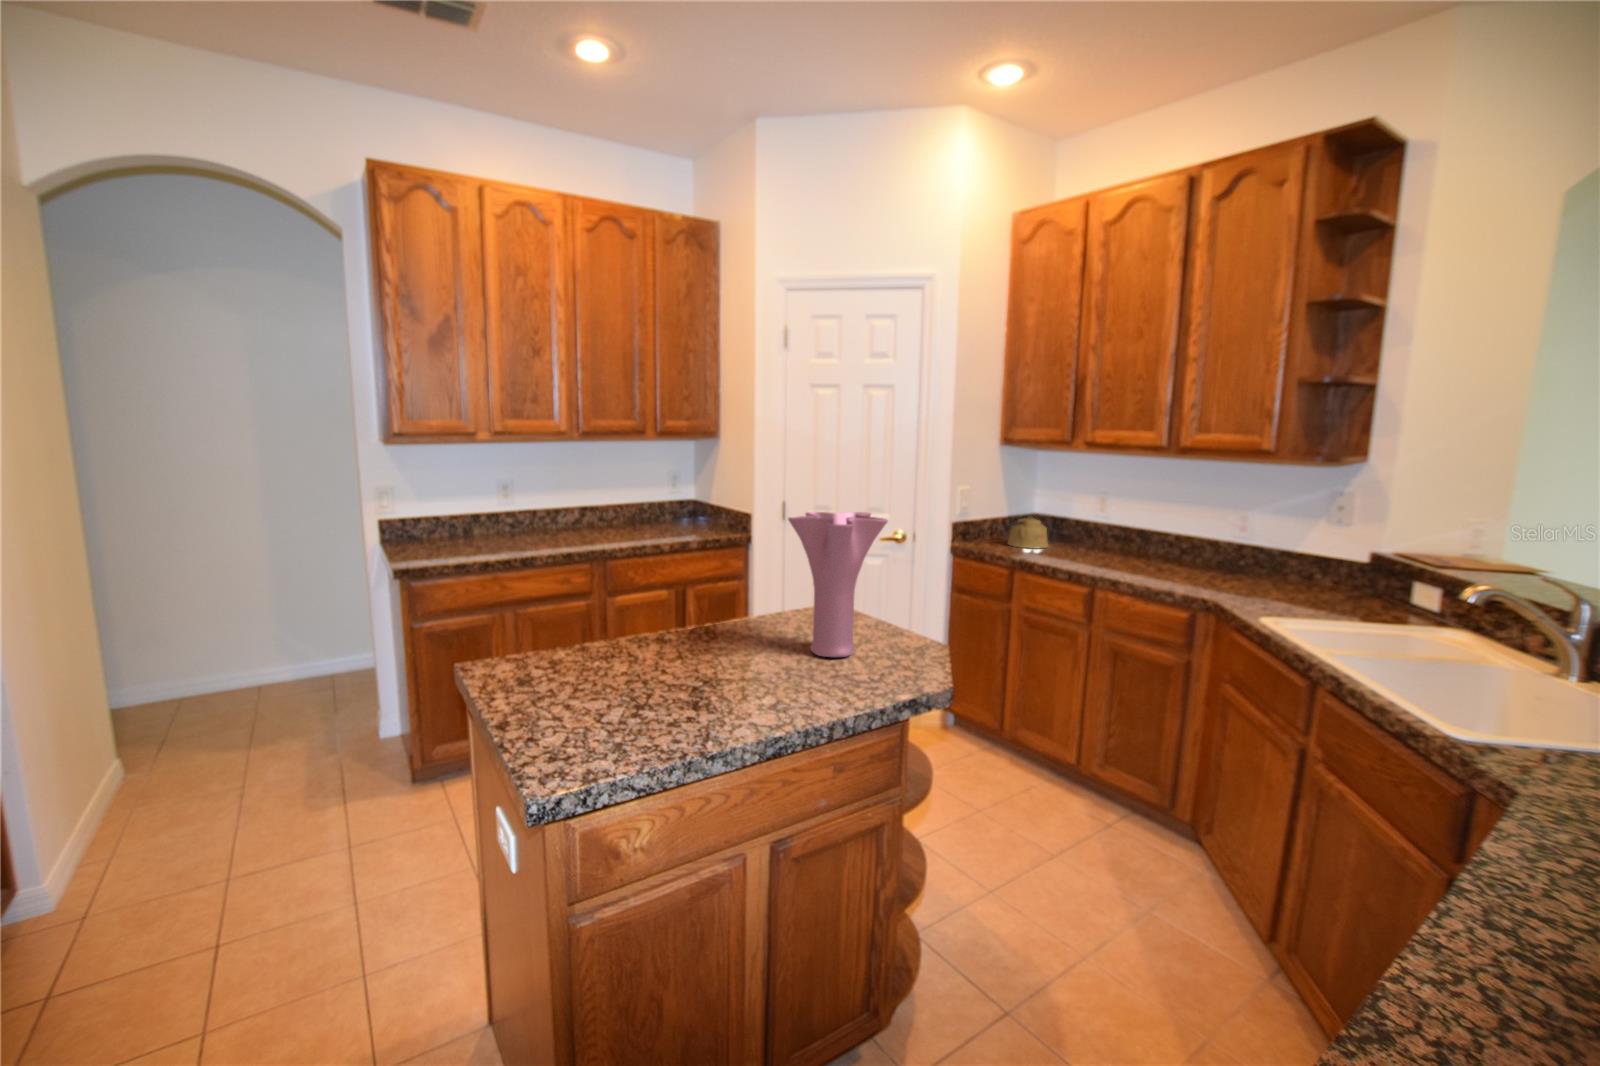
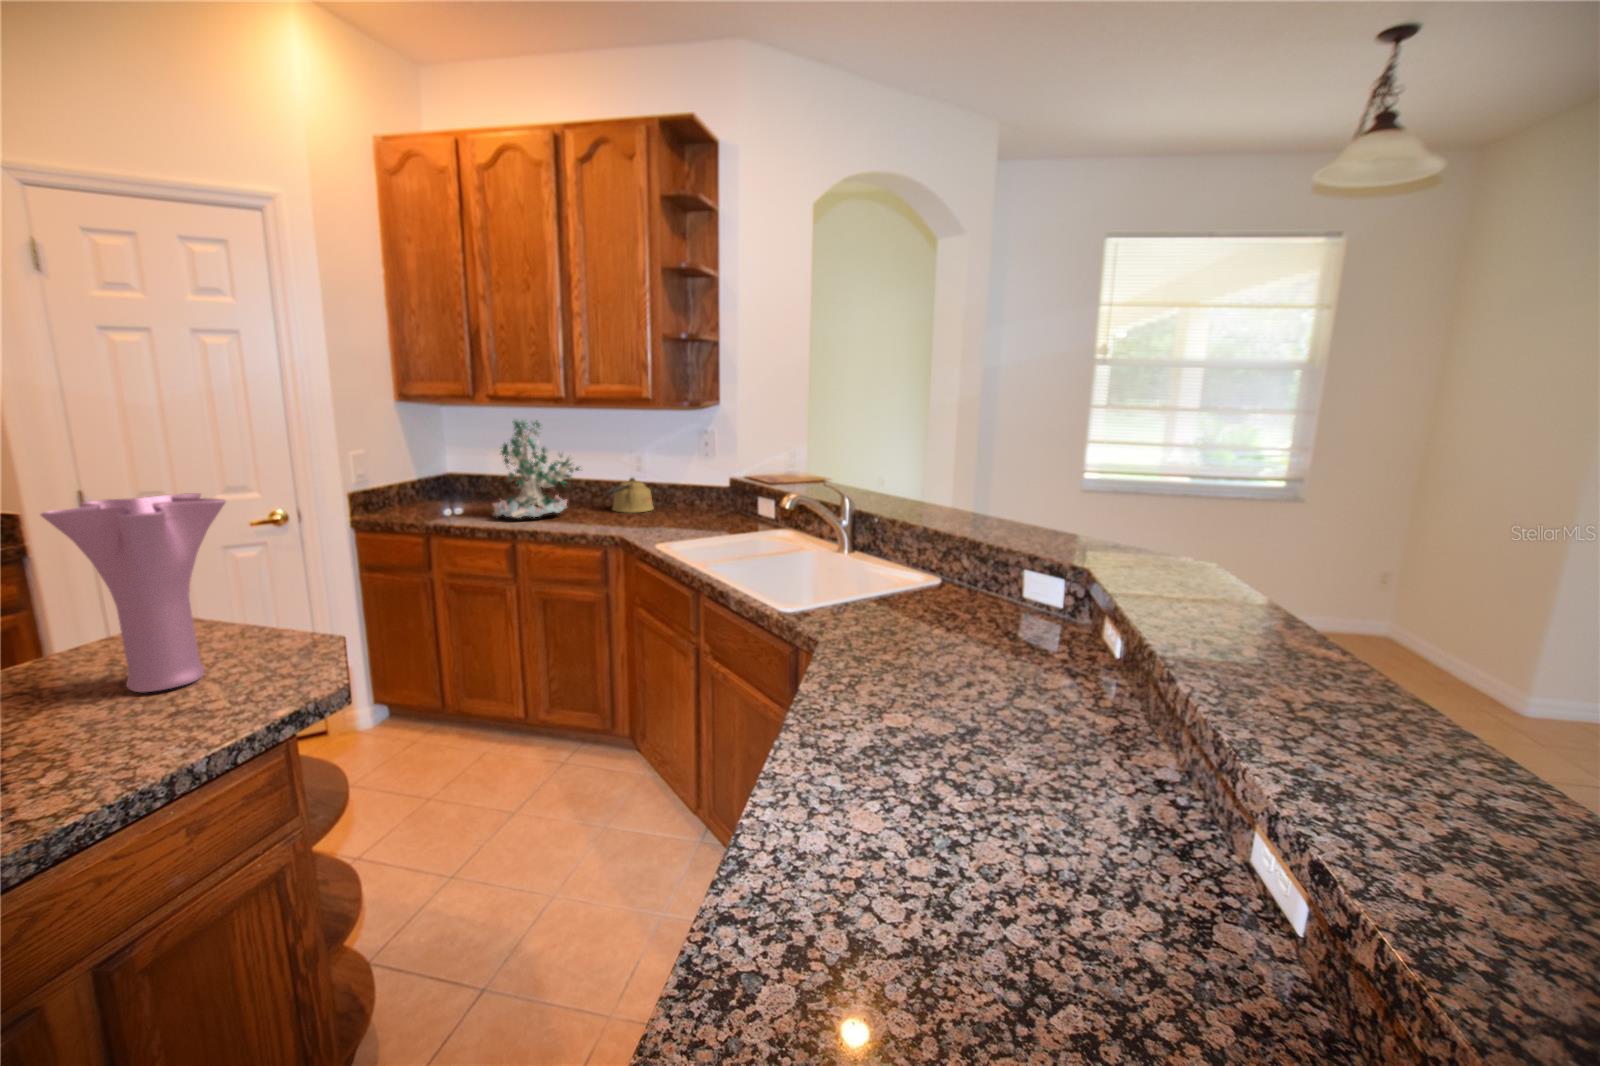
plant: none [1068,464,1174,566] -> present [492,420,579,518]
kettle: present [1004,515,1048,549] -> present [609,478,653,513]

